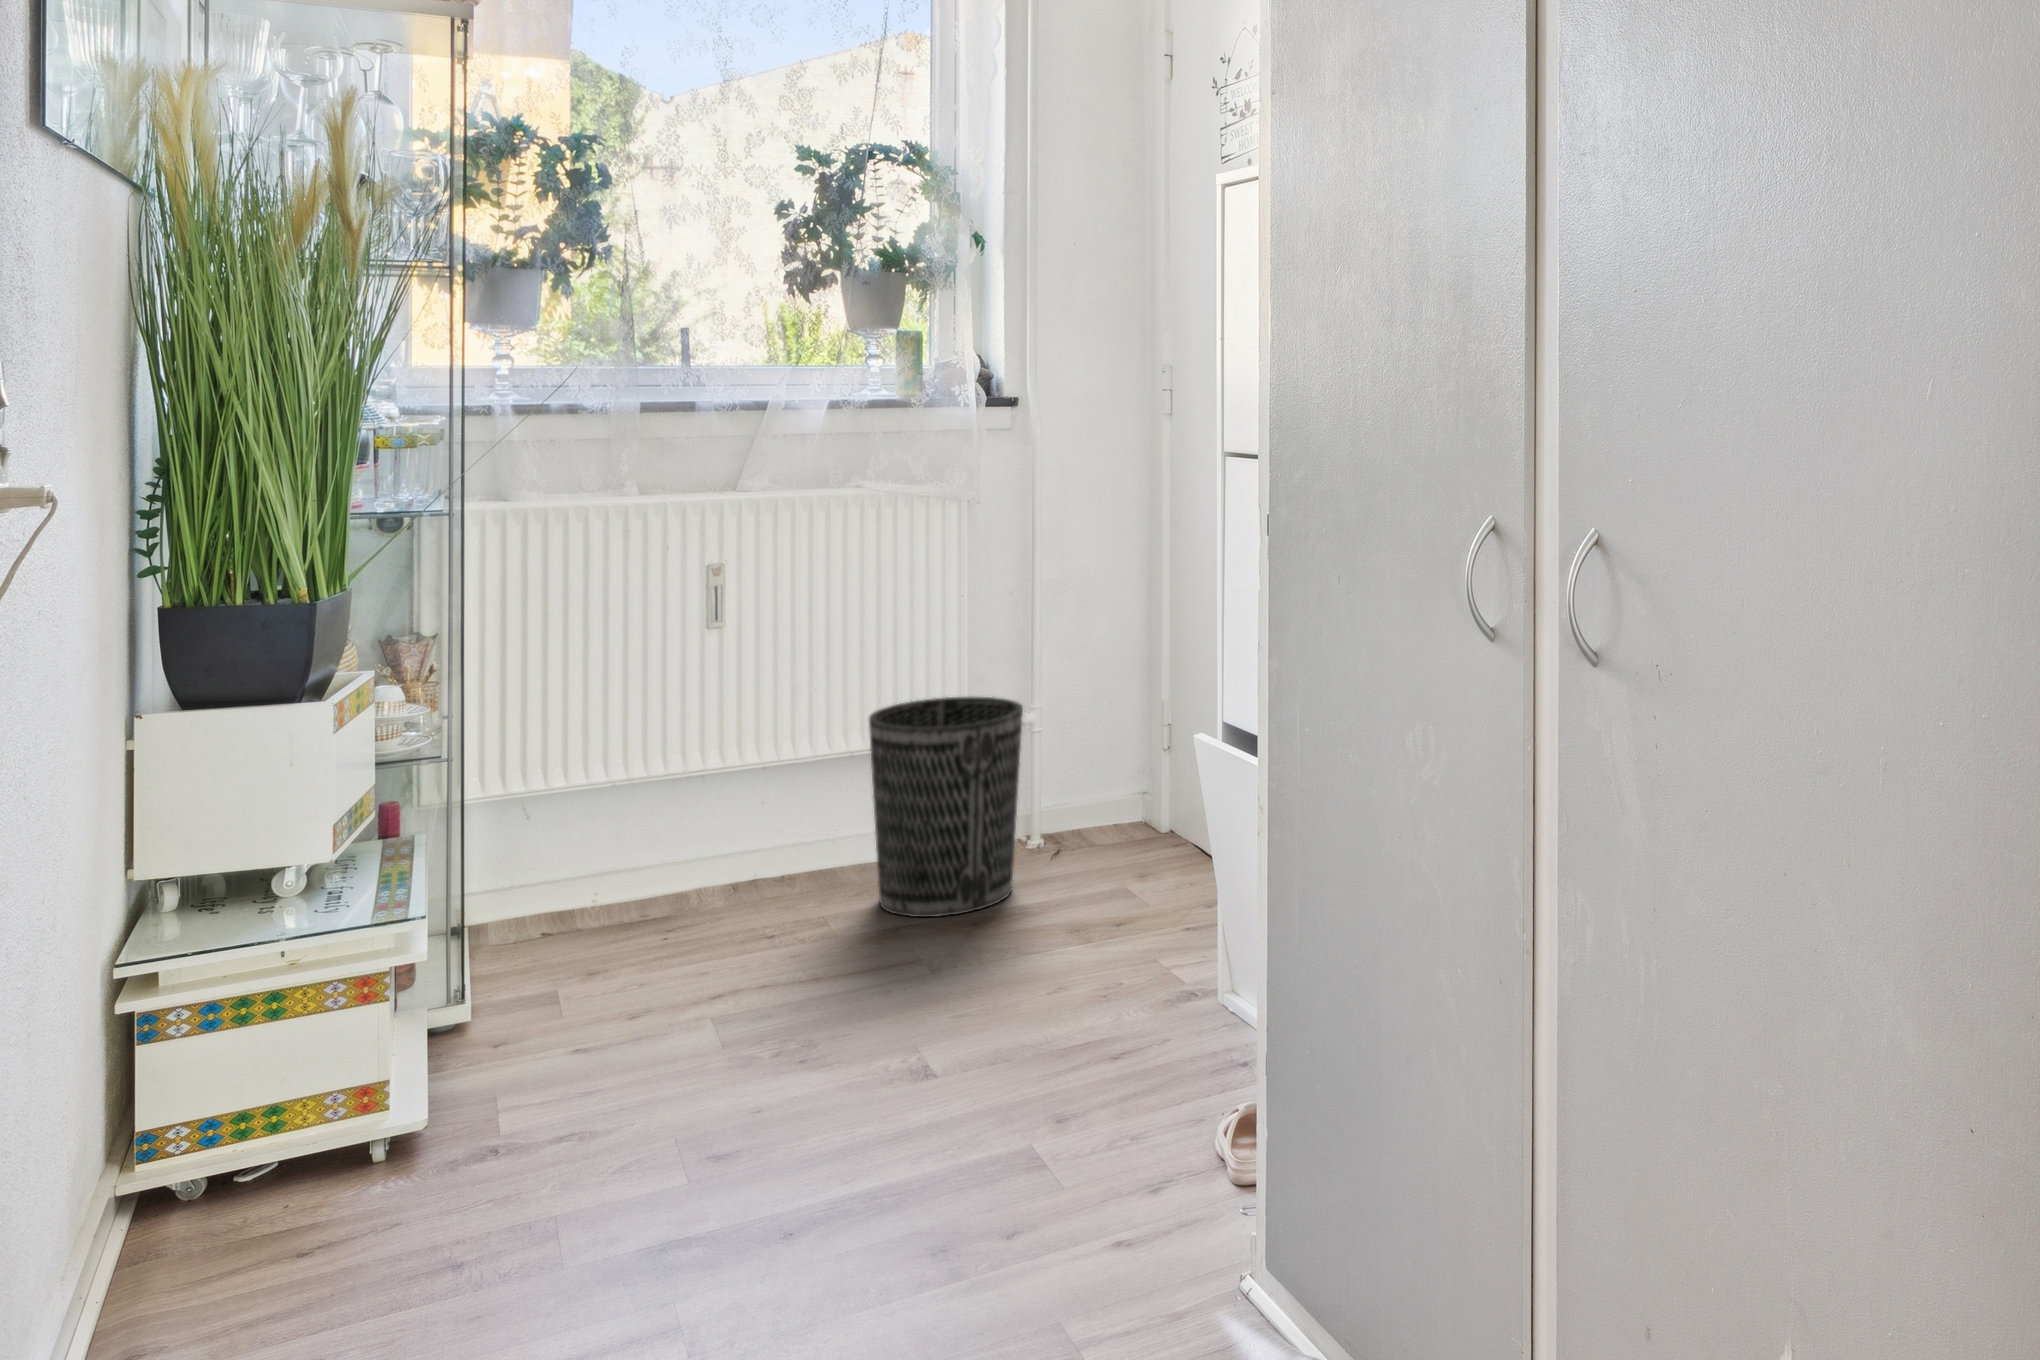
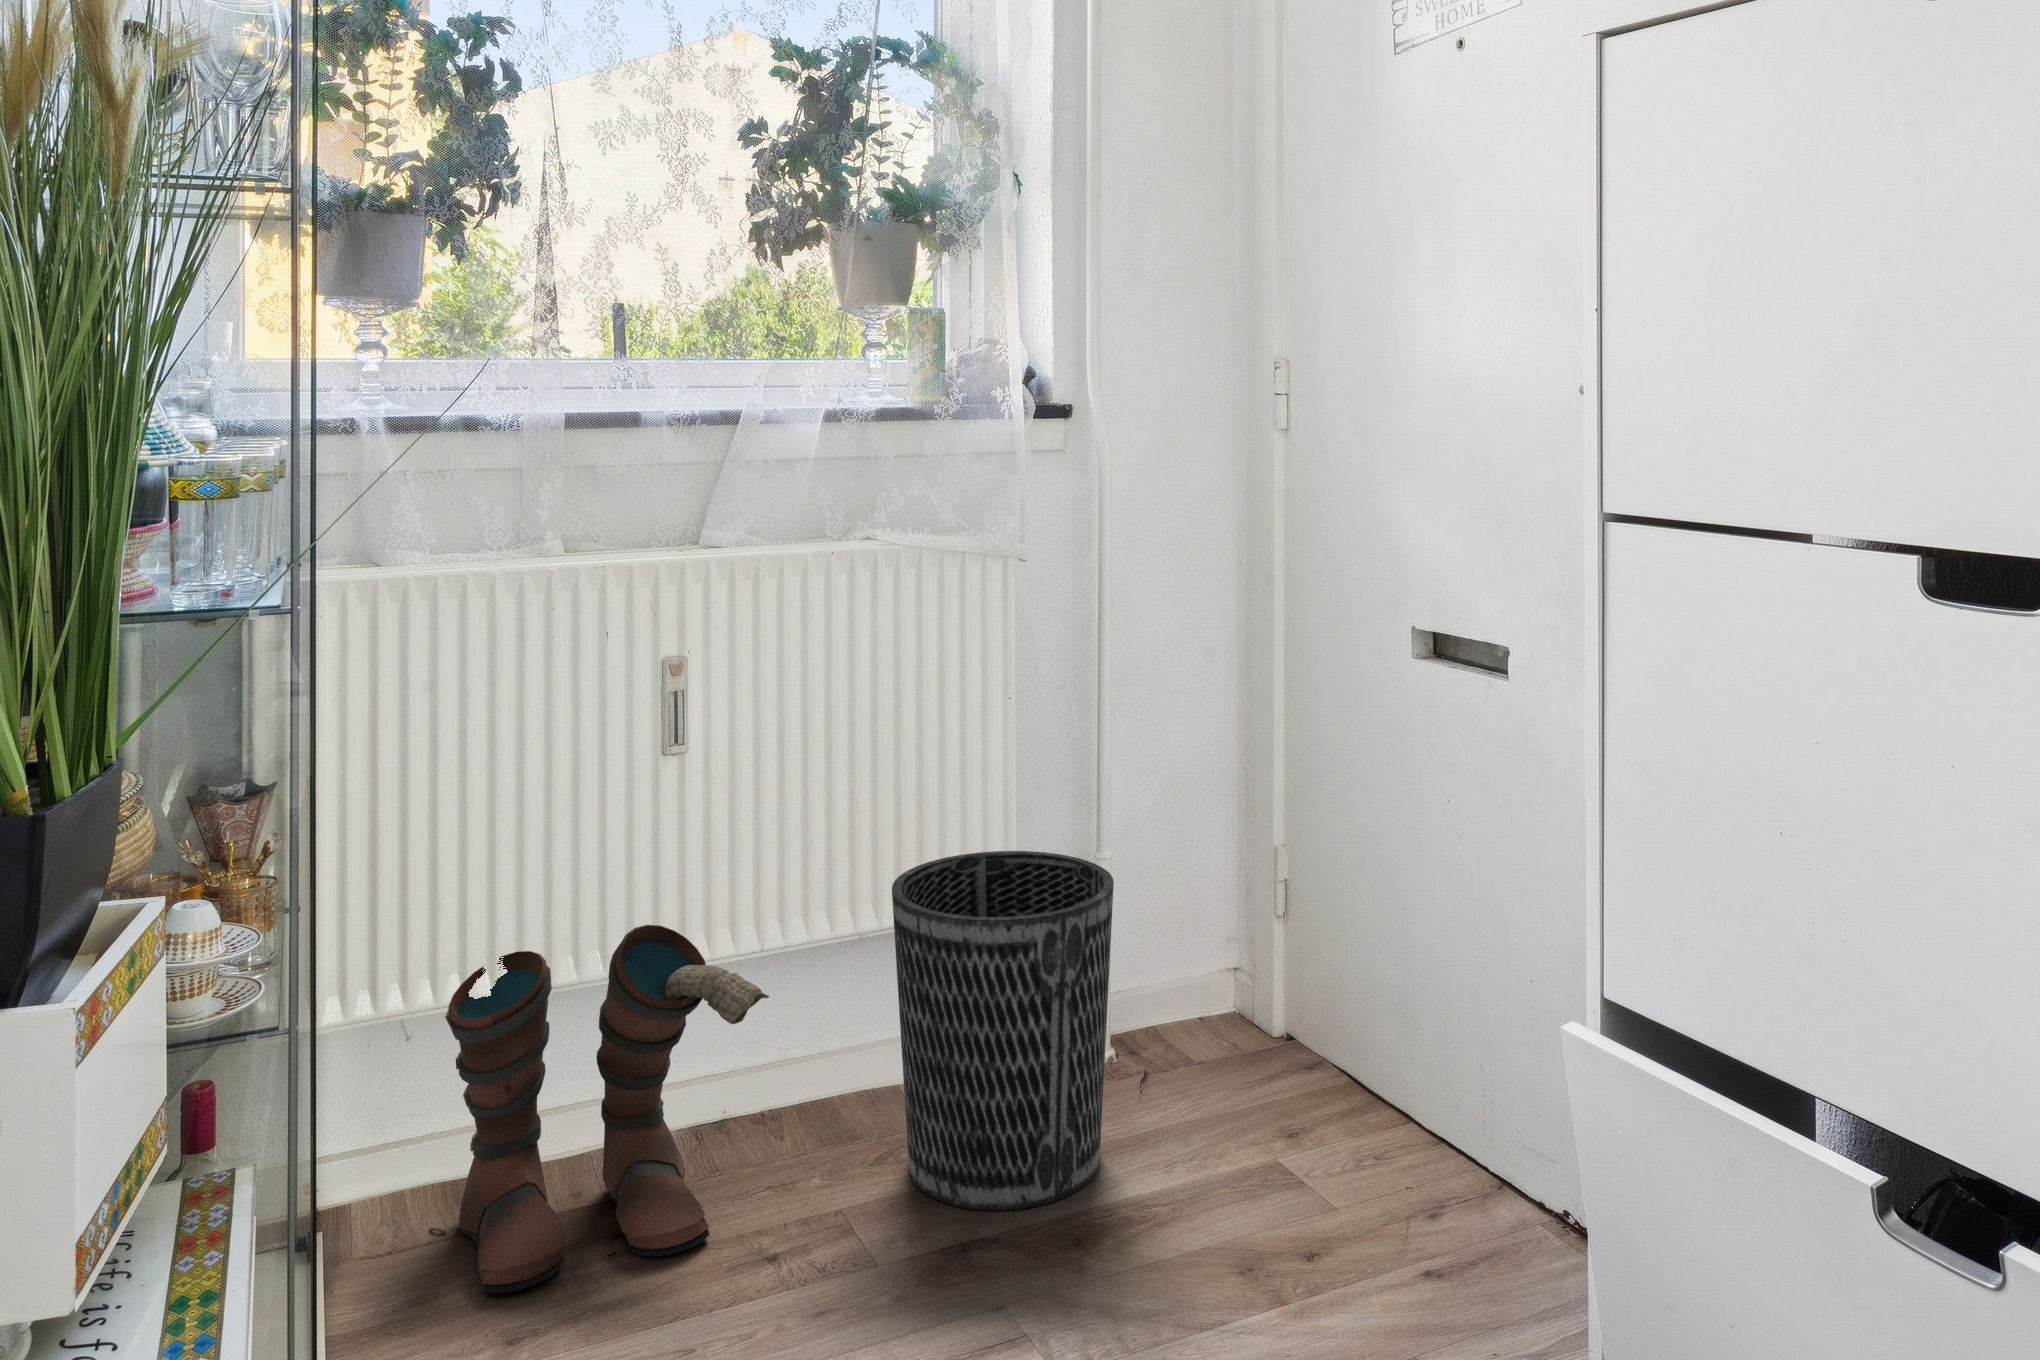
boots: none [551,742,780,965] -> present [445,925,769,1293]

